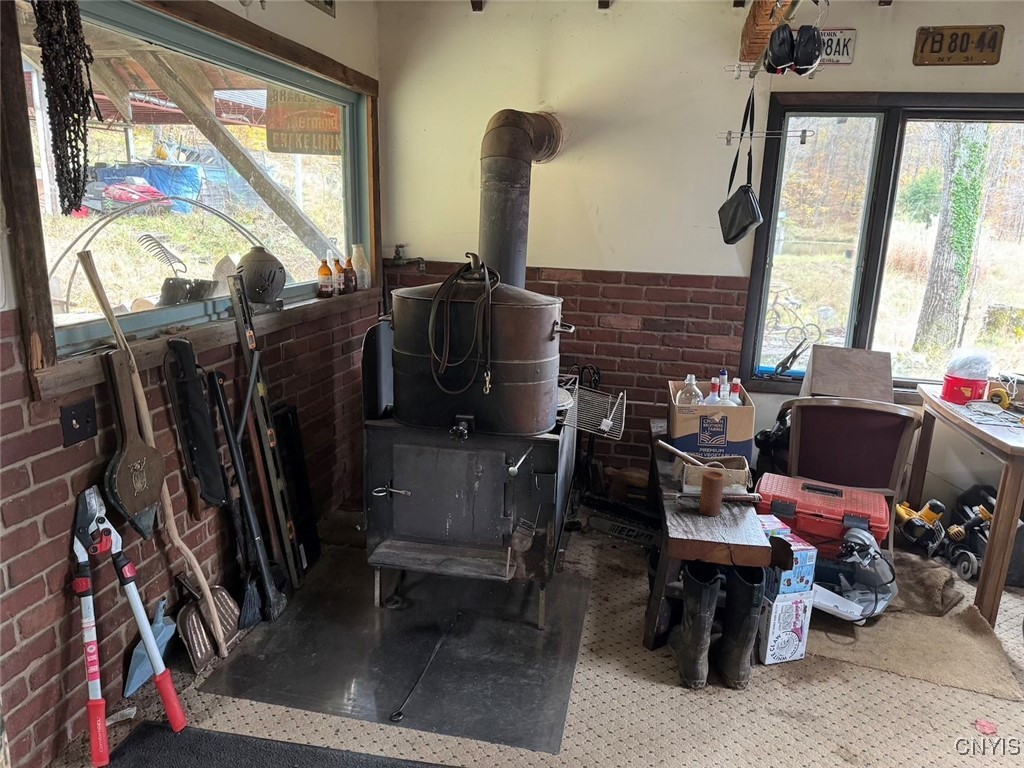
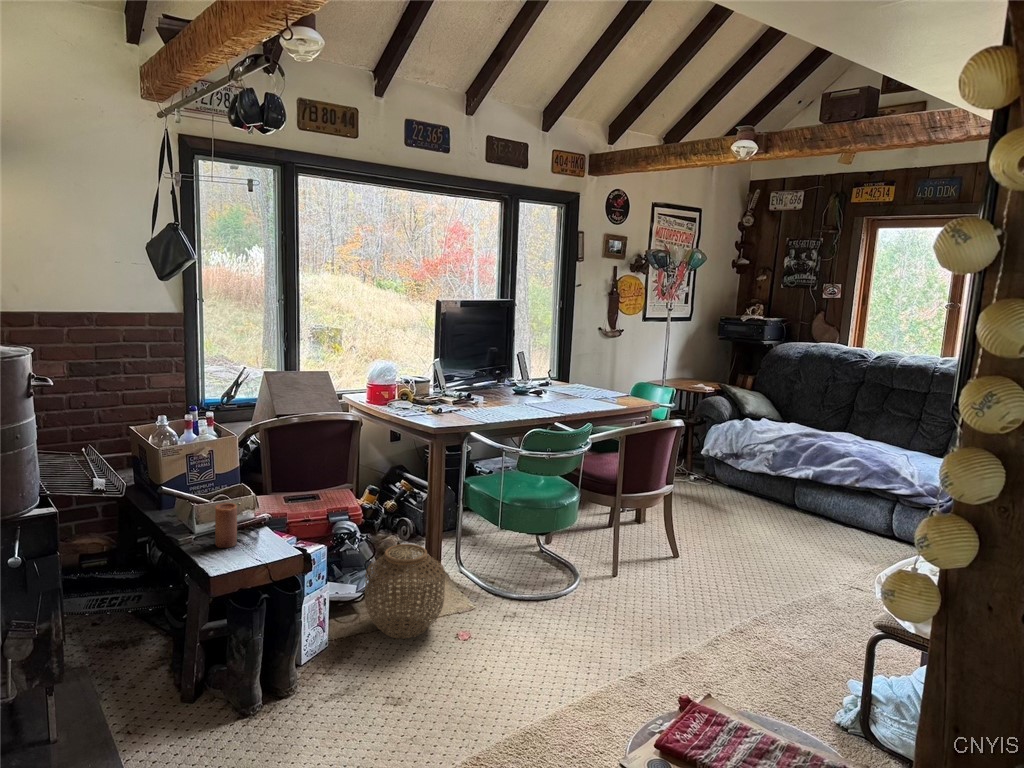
woven basket: none [859,578,981,700] -> present [365,544,445,639]

